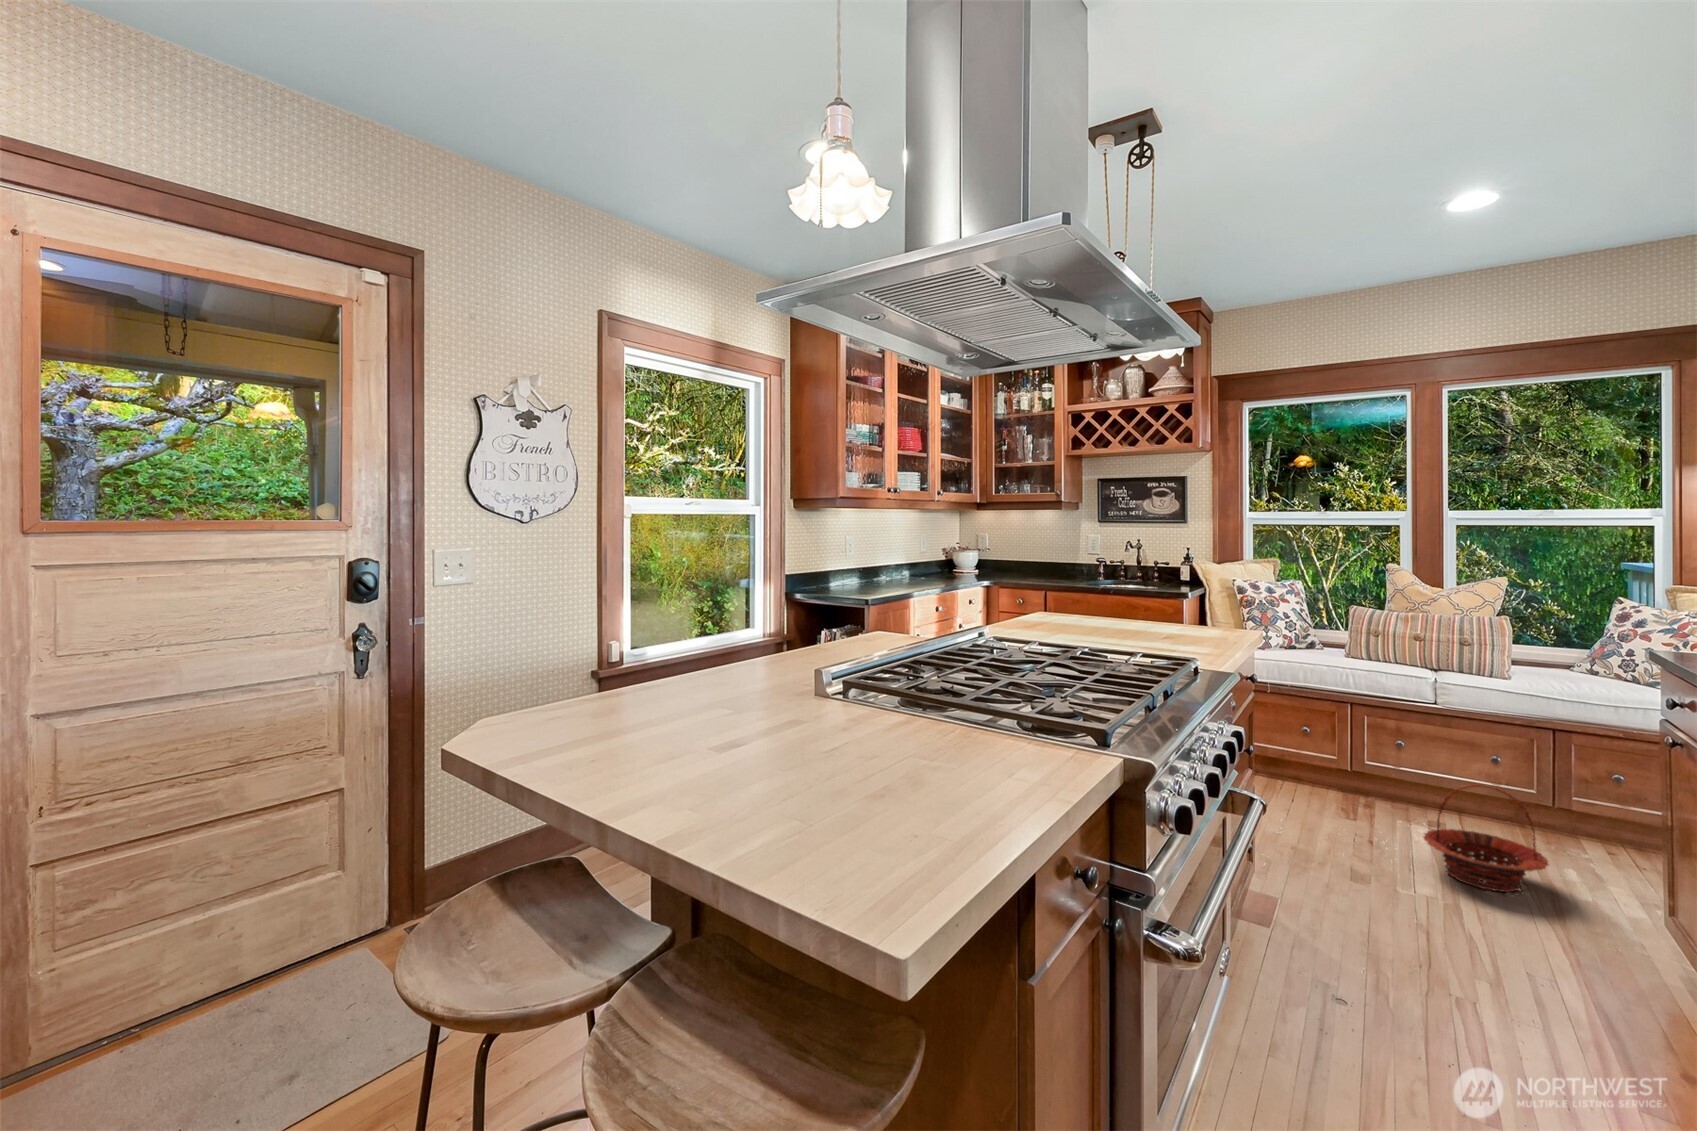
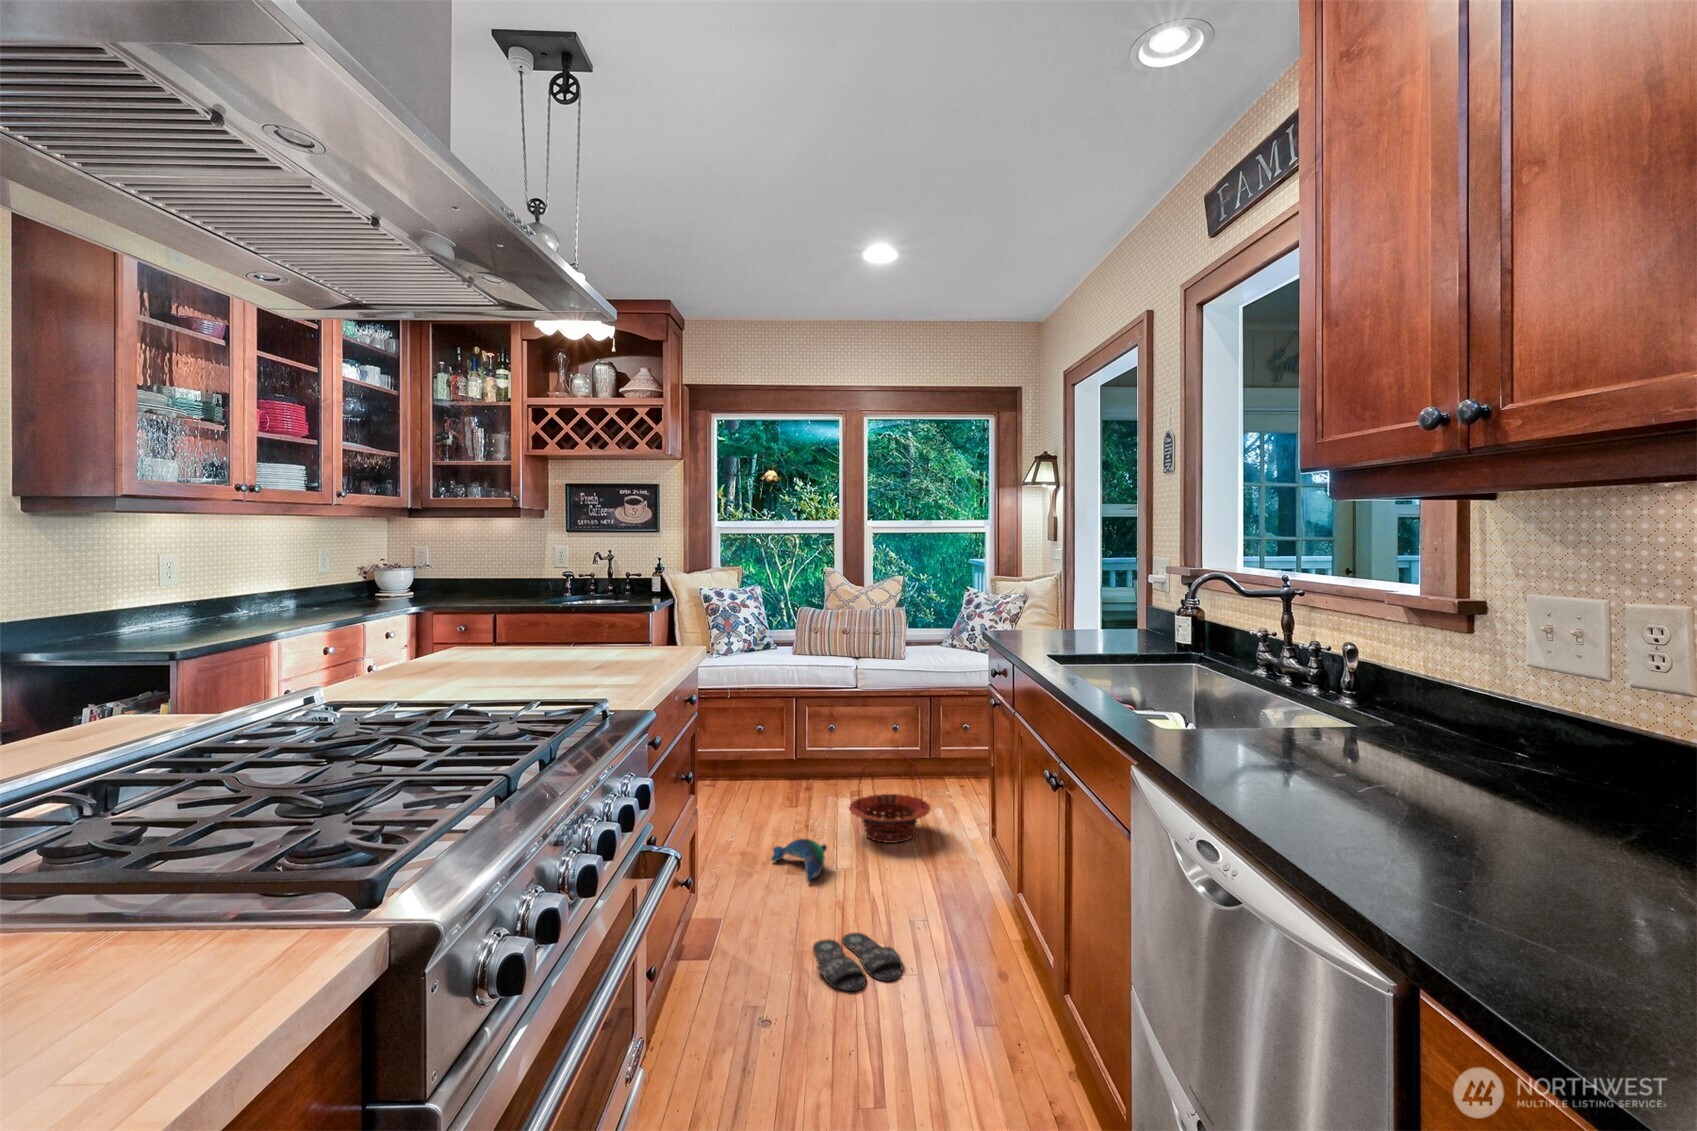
plush toy: none [1323,856,1396,904] -> present [771,839,827,882]
slippers: none [1386,967,1512,1039] -> present [813,933,902,991]

